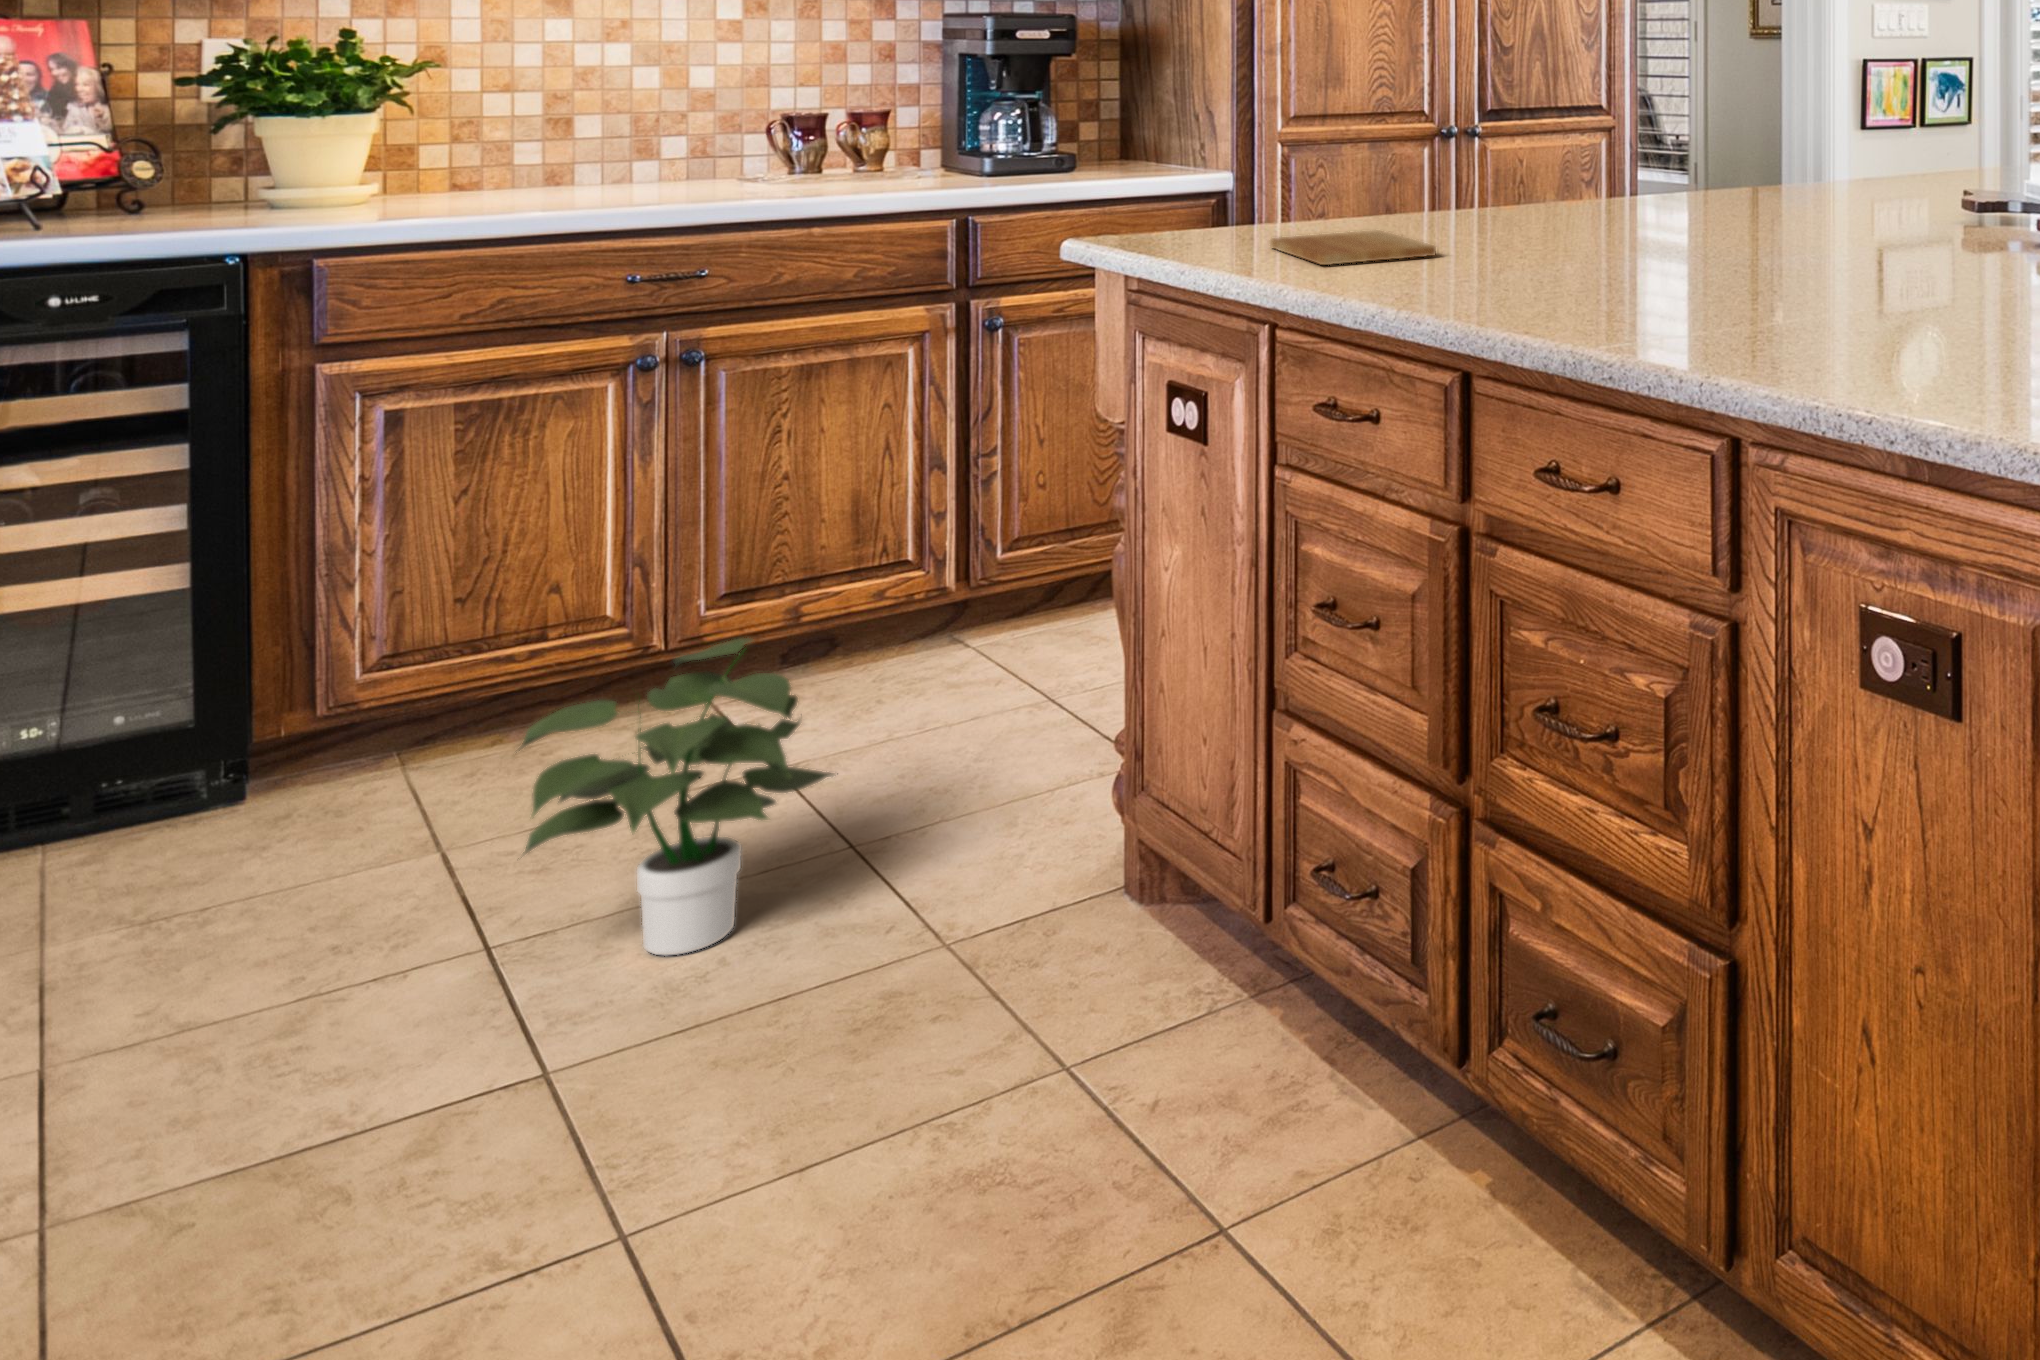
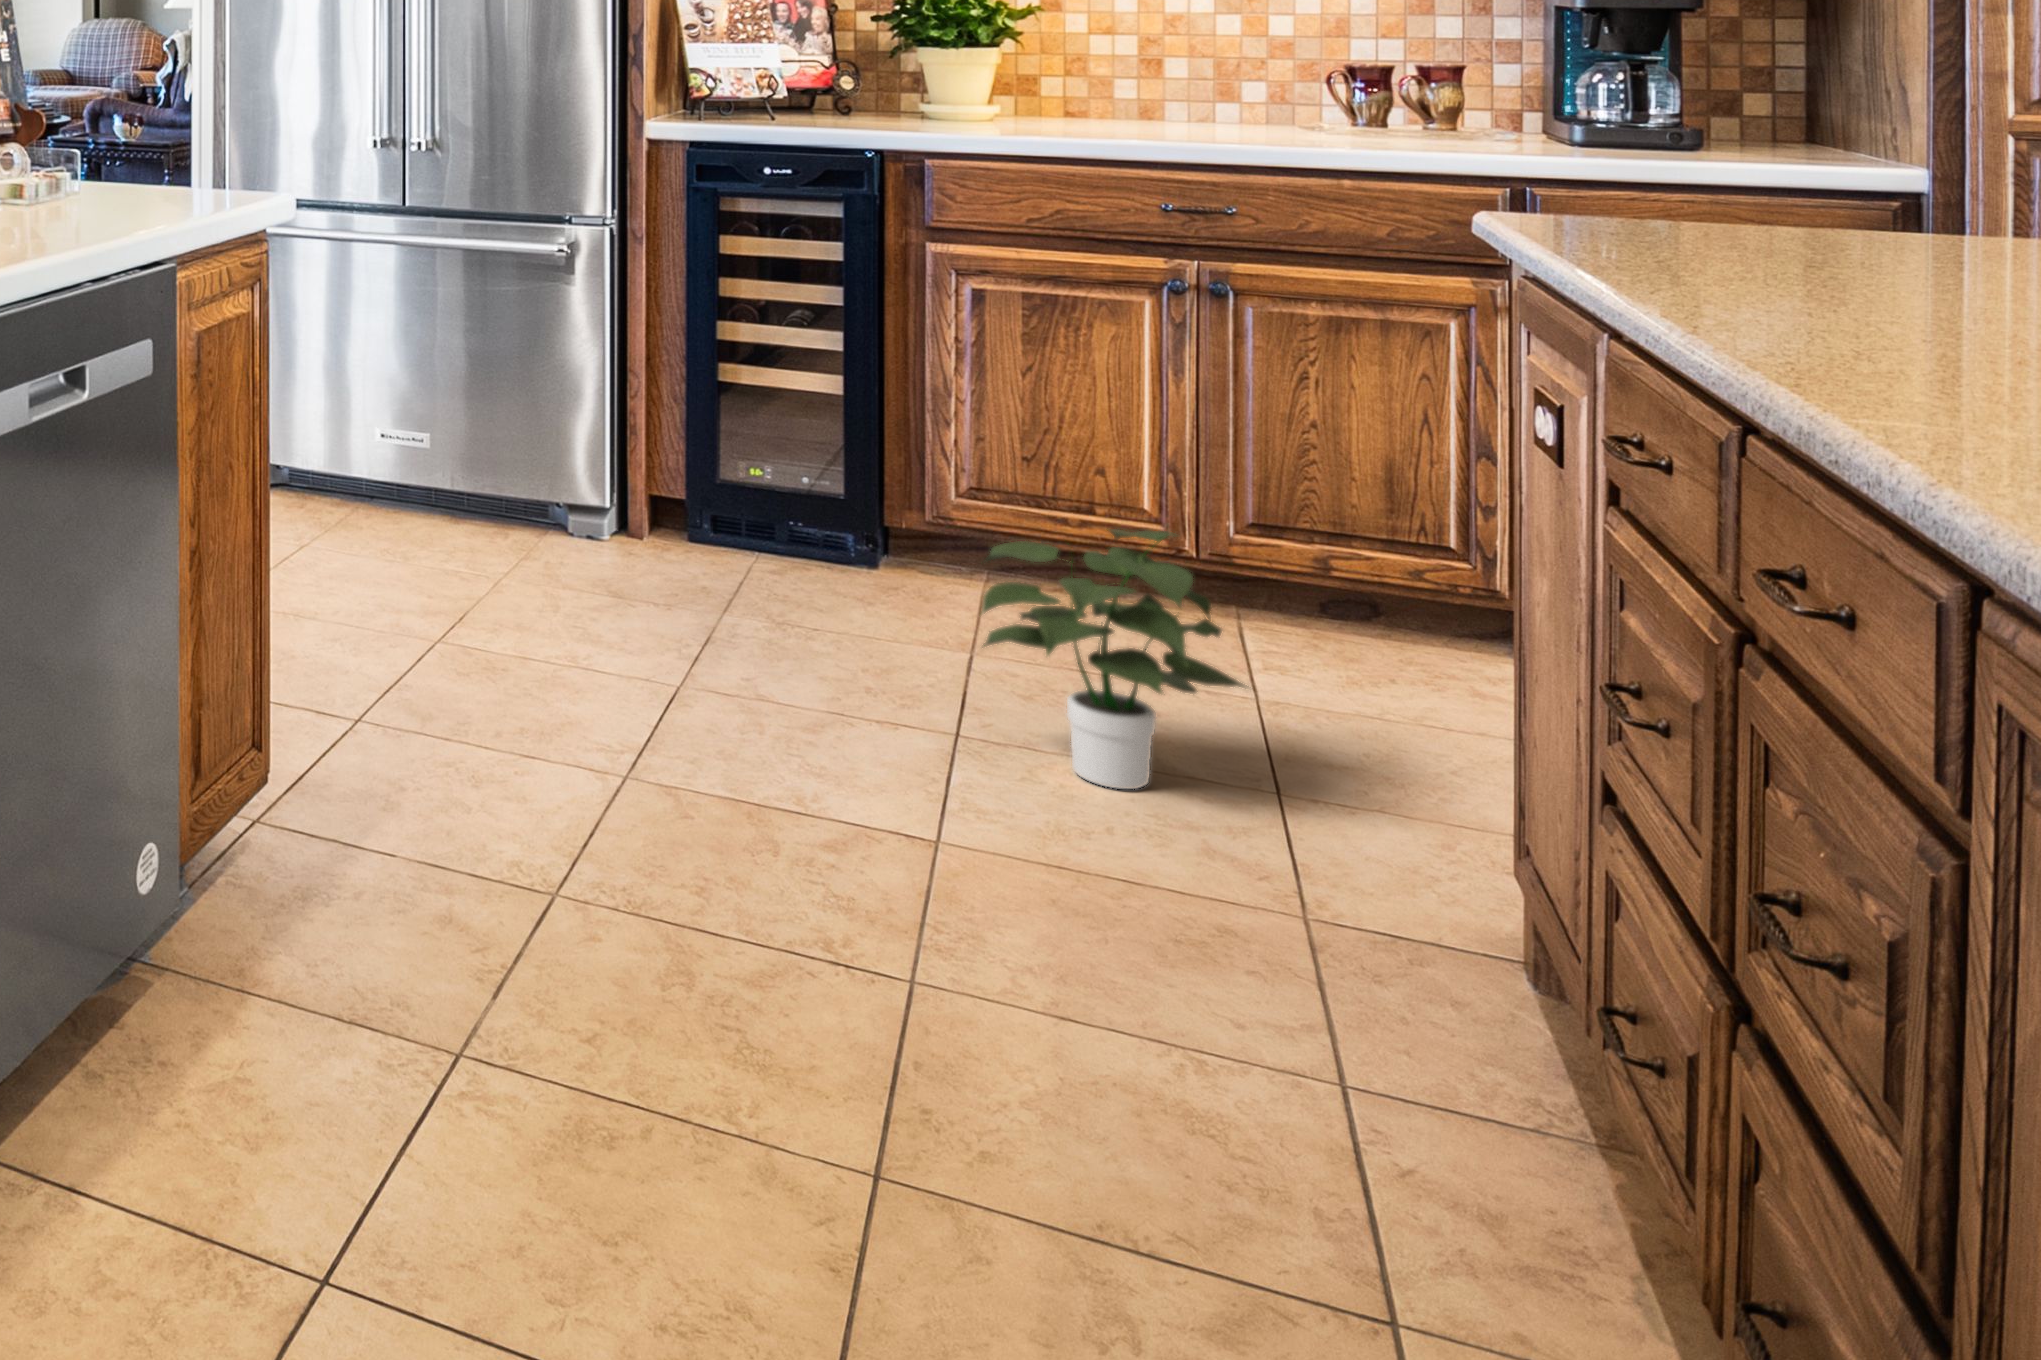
cutting board: present [1270,230,1436,265] -> none [1724,222,1953,268]

